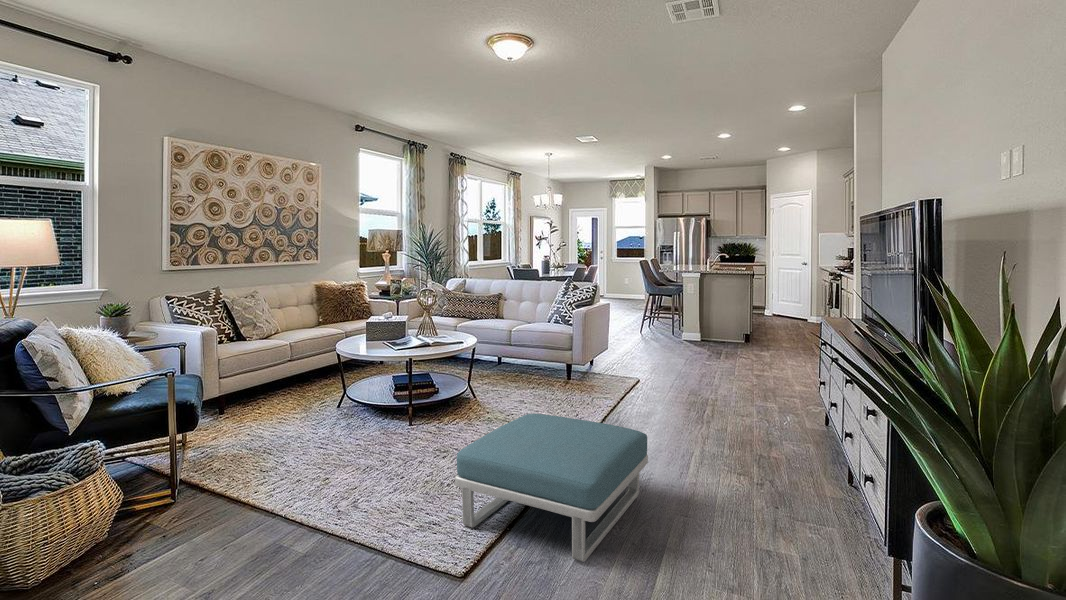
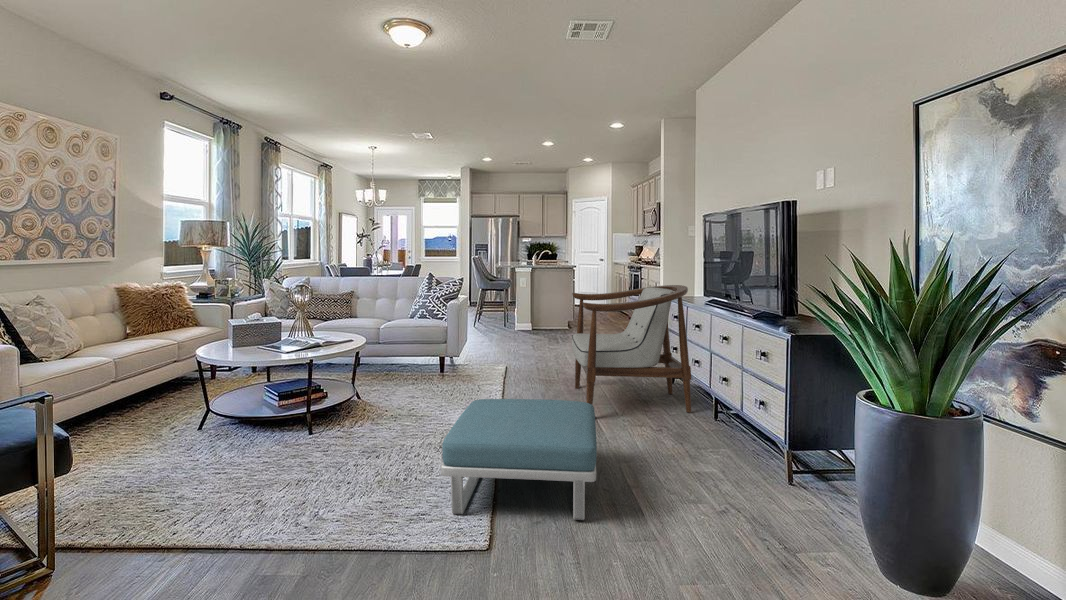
armchair: none [676,300,824,459] -> present [572,285,692,412]

